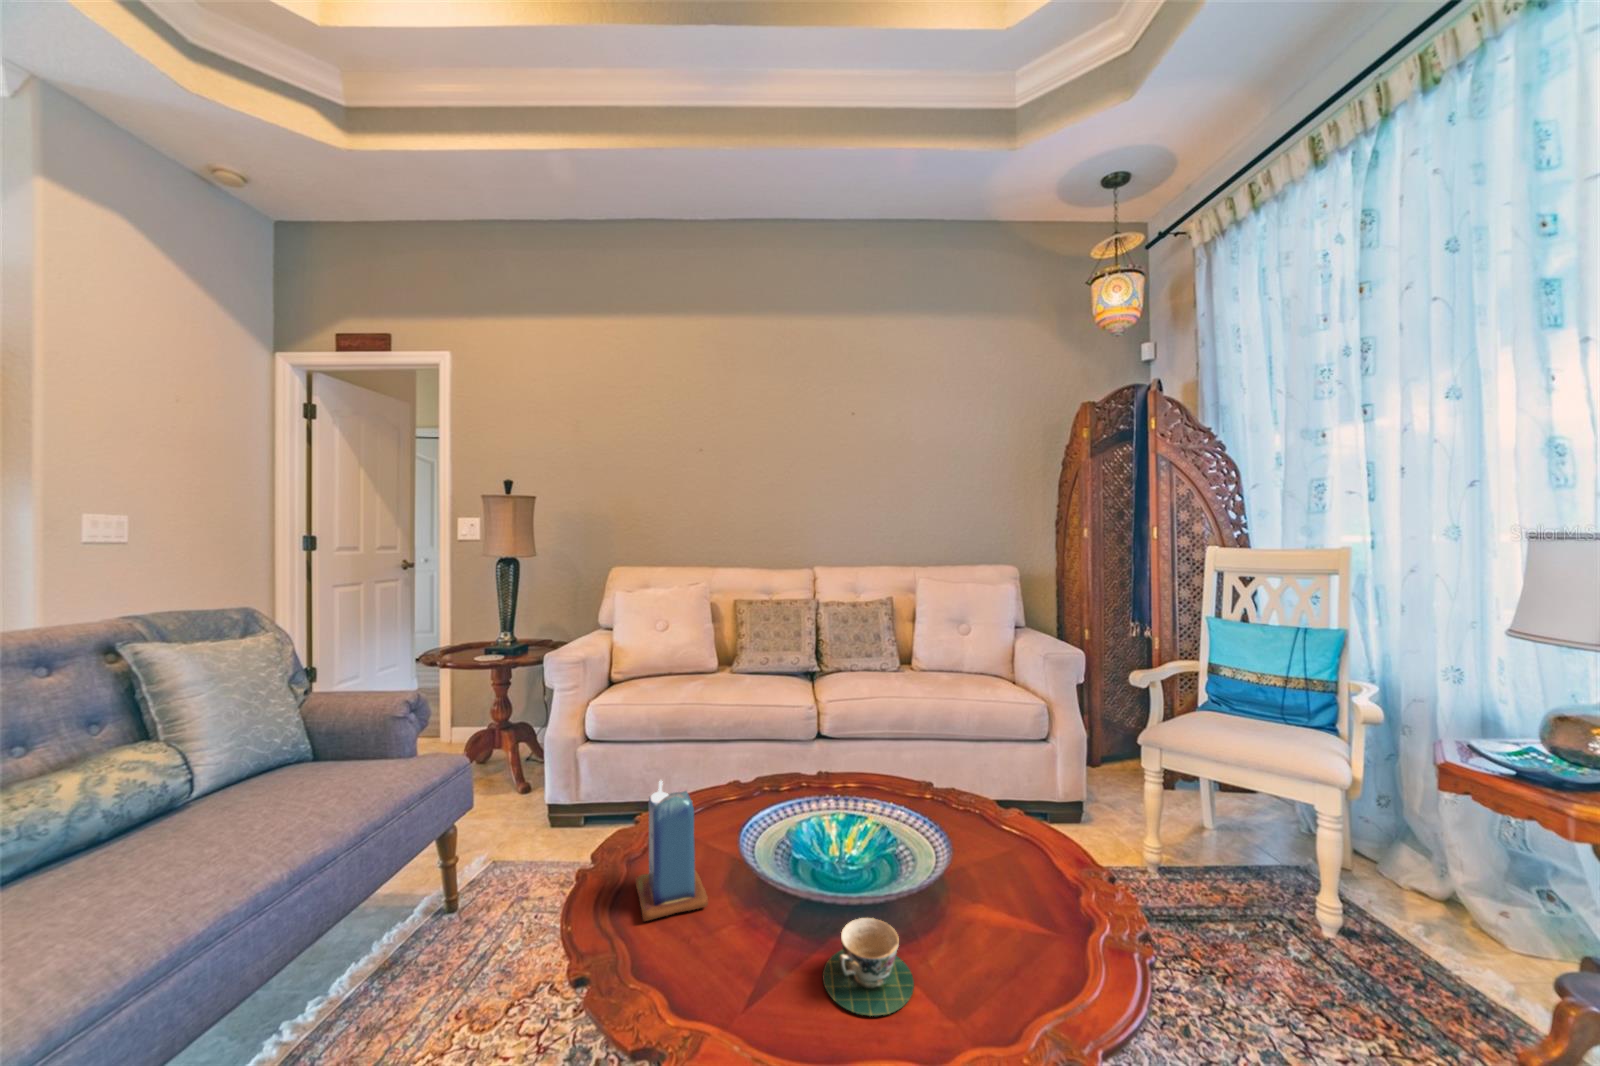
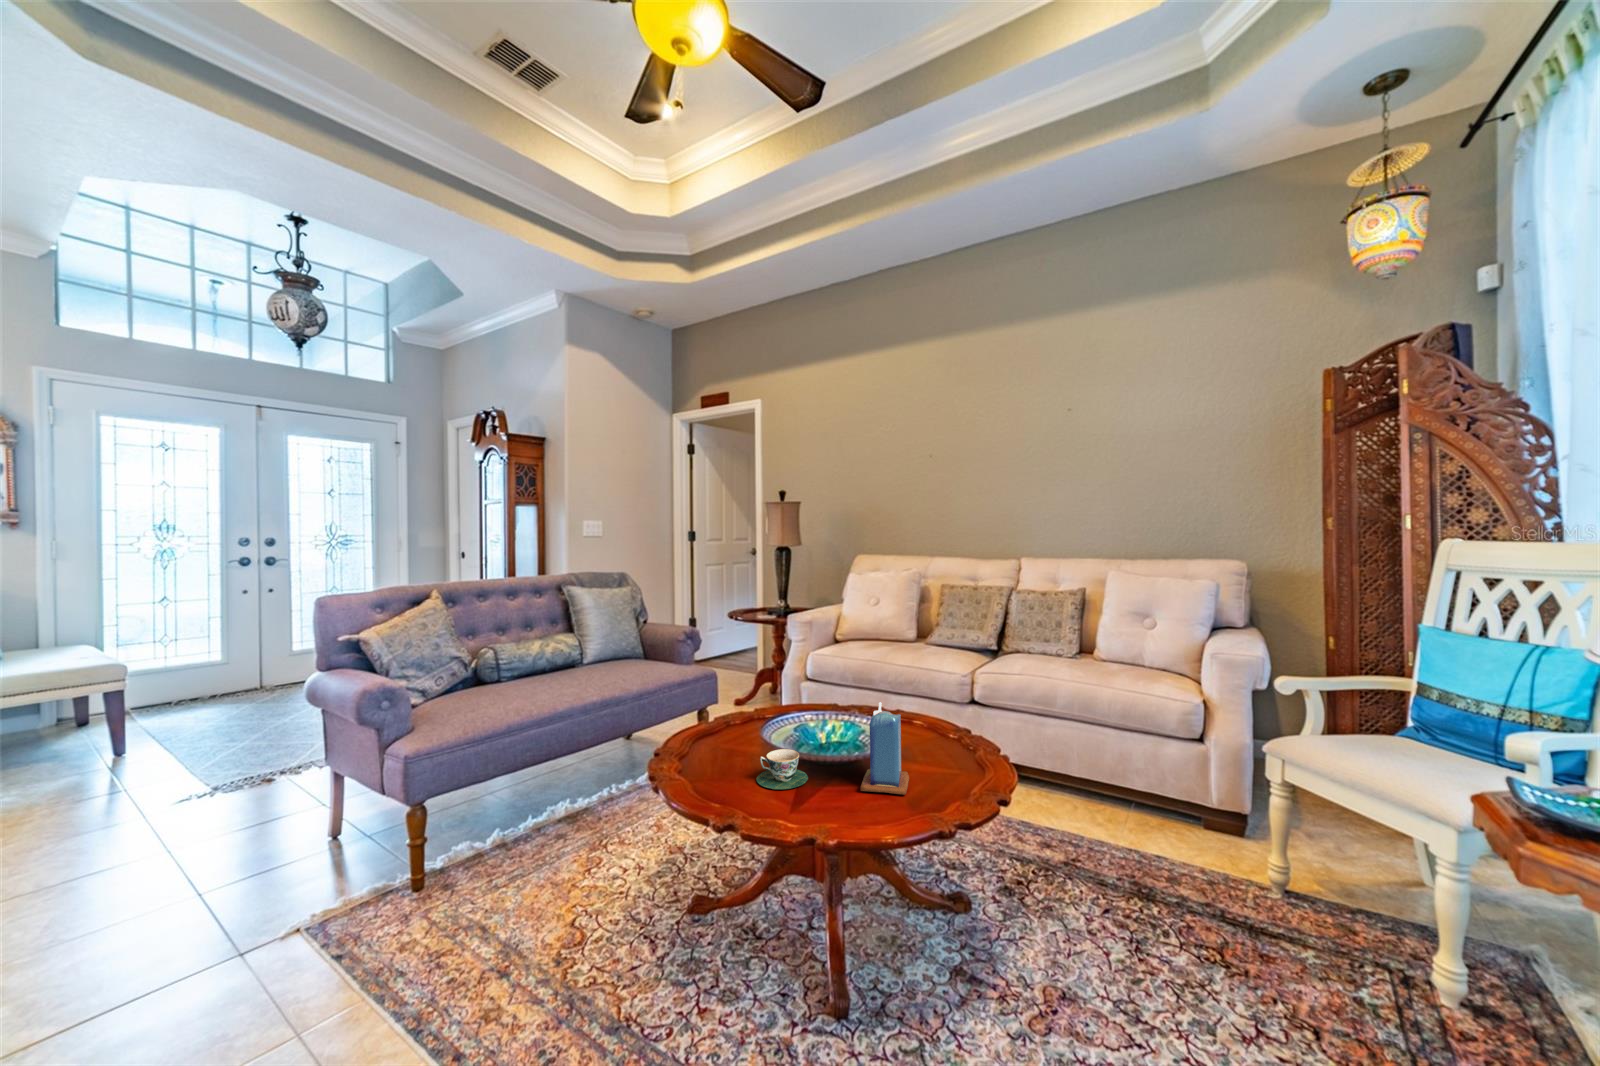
candle: present [636,781,708,921] -> present [860,702,909,794]

